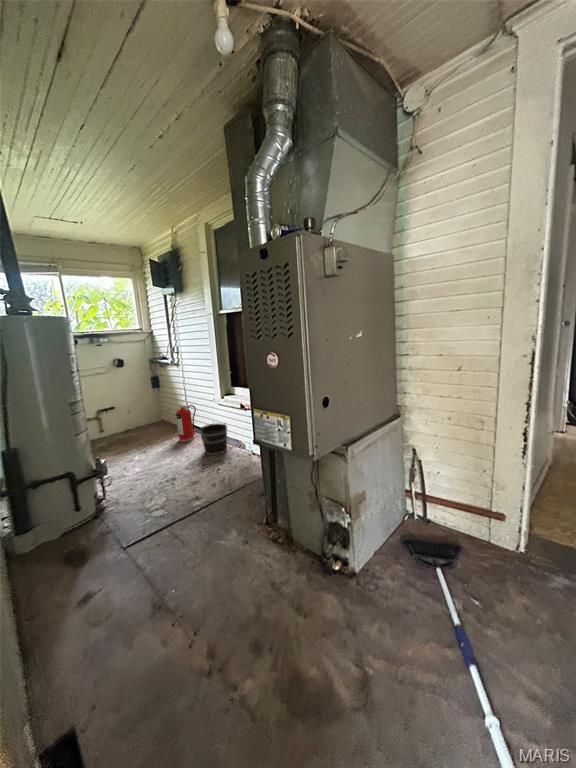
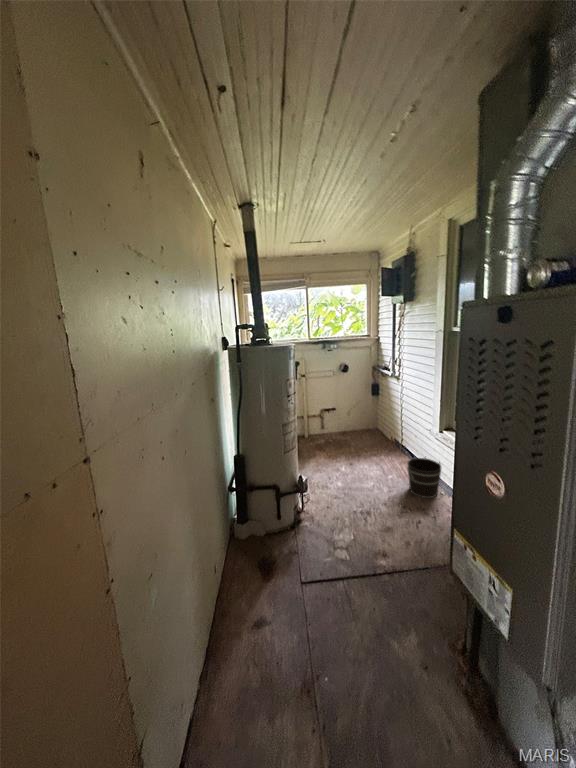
fire extinguisher: present [176,405,196,442] -> none [386,426,410,466]

